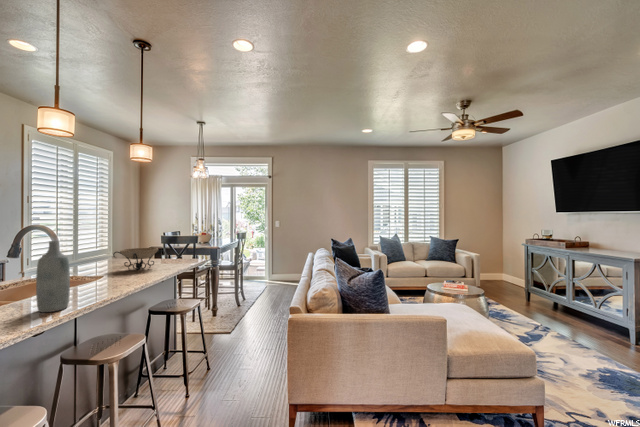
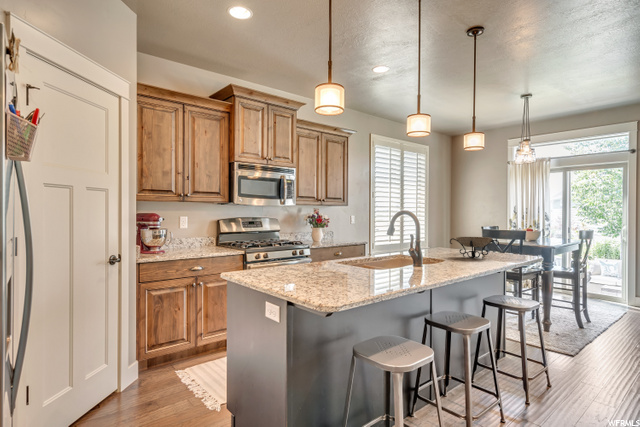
bottle: present [36,241,70,312] -> none [415,220,436,277]

